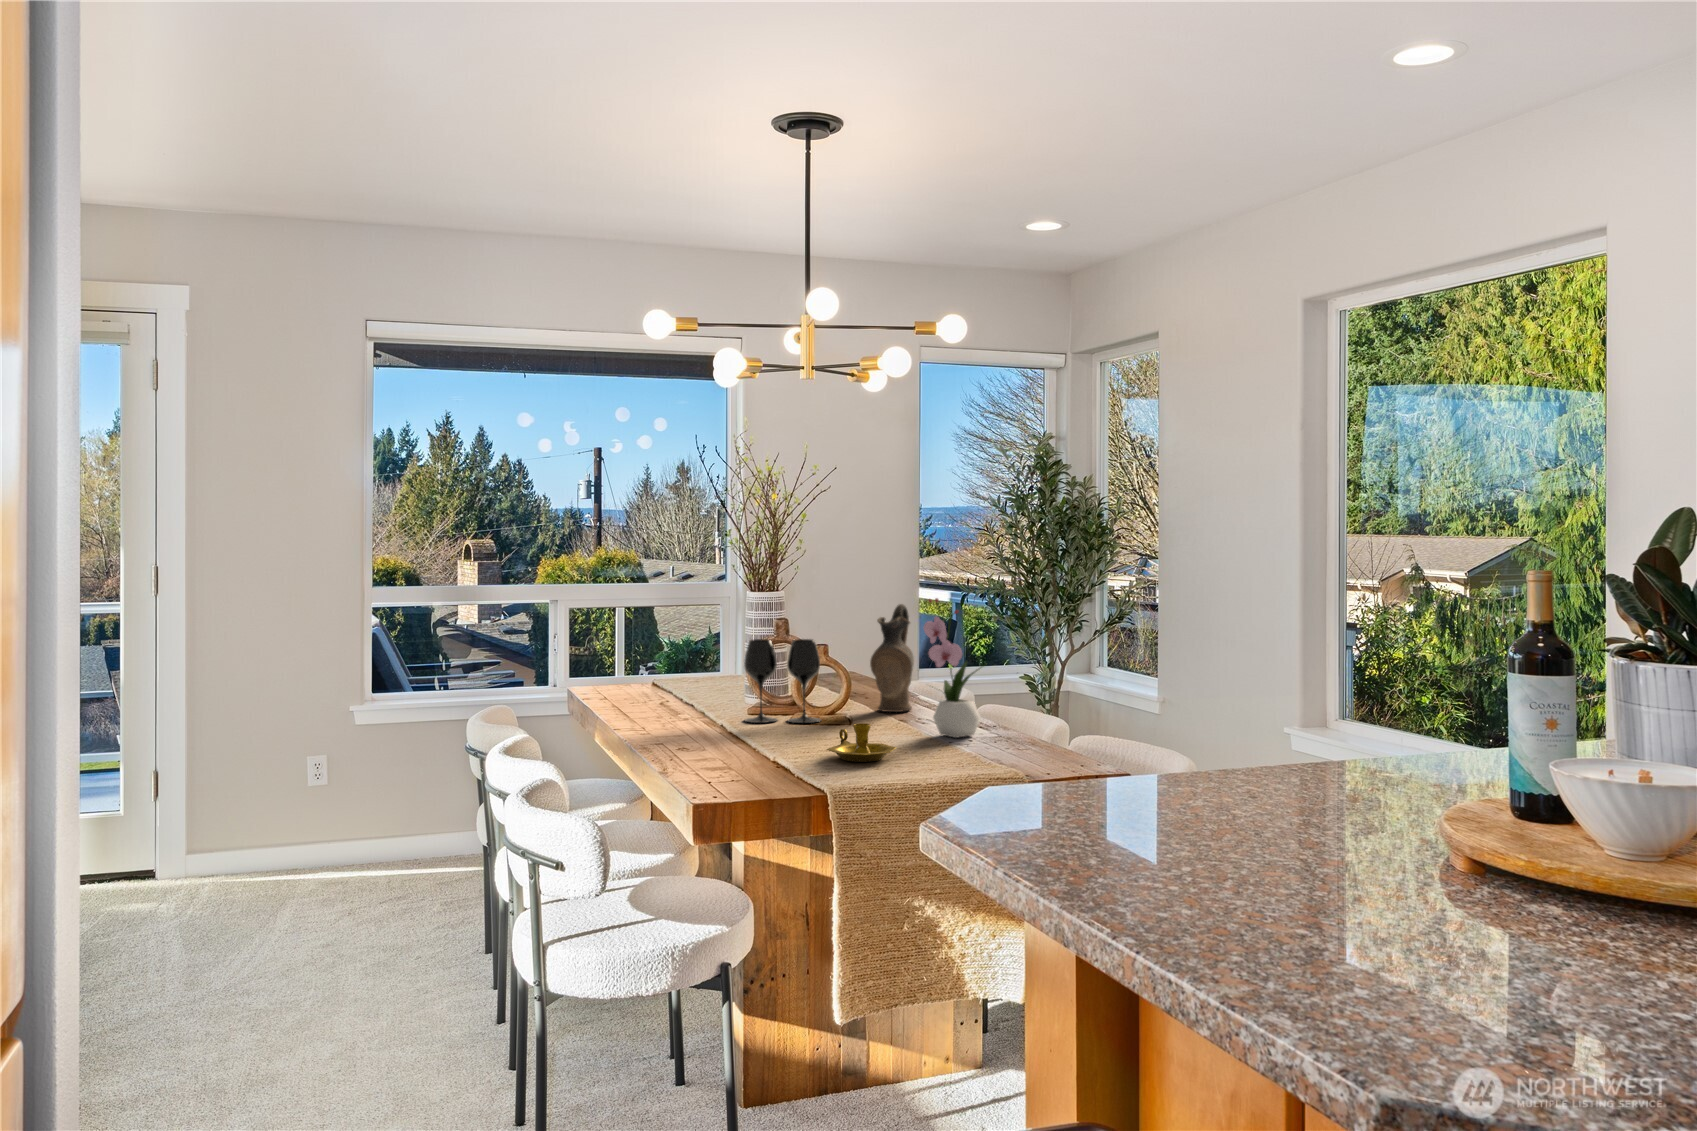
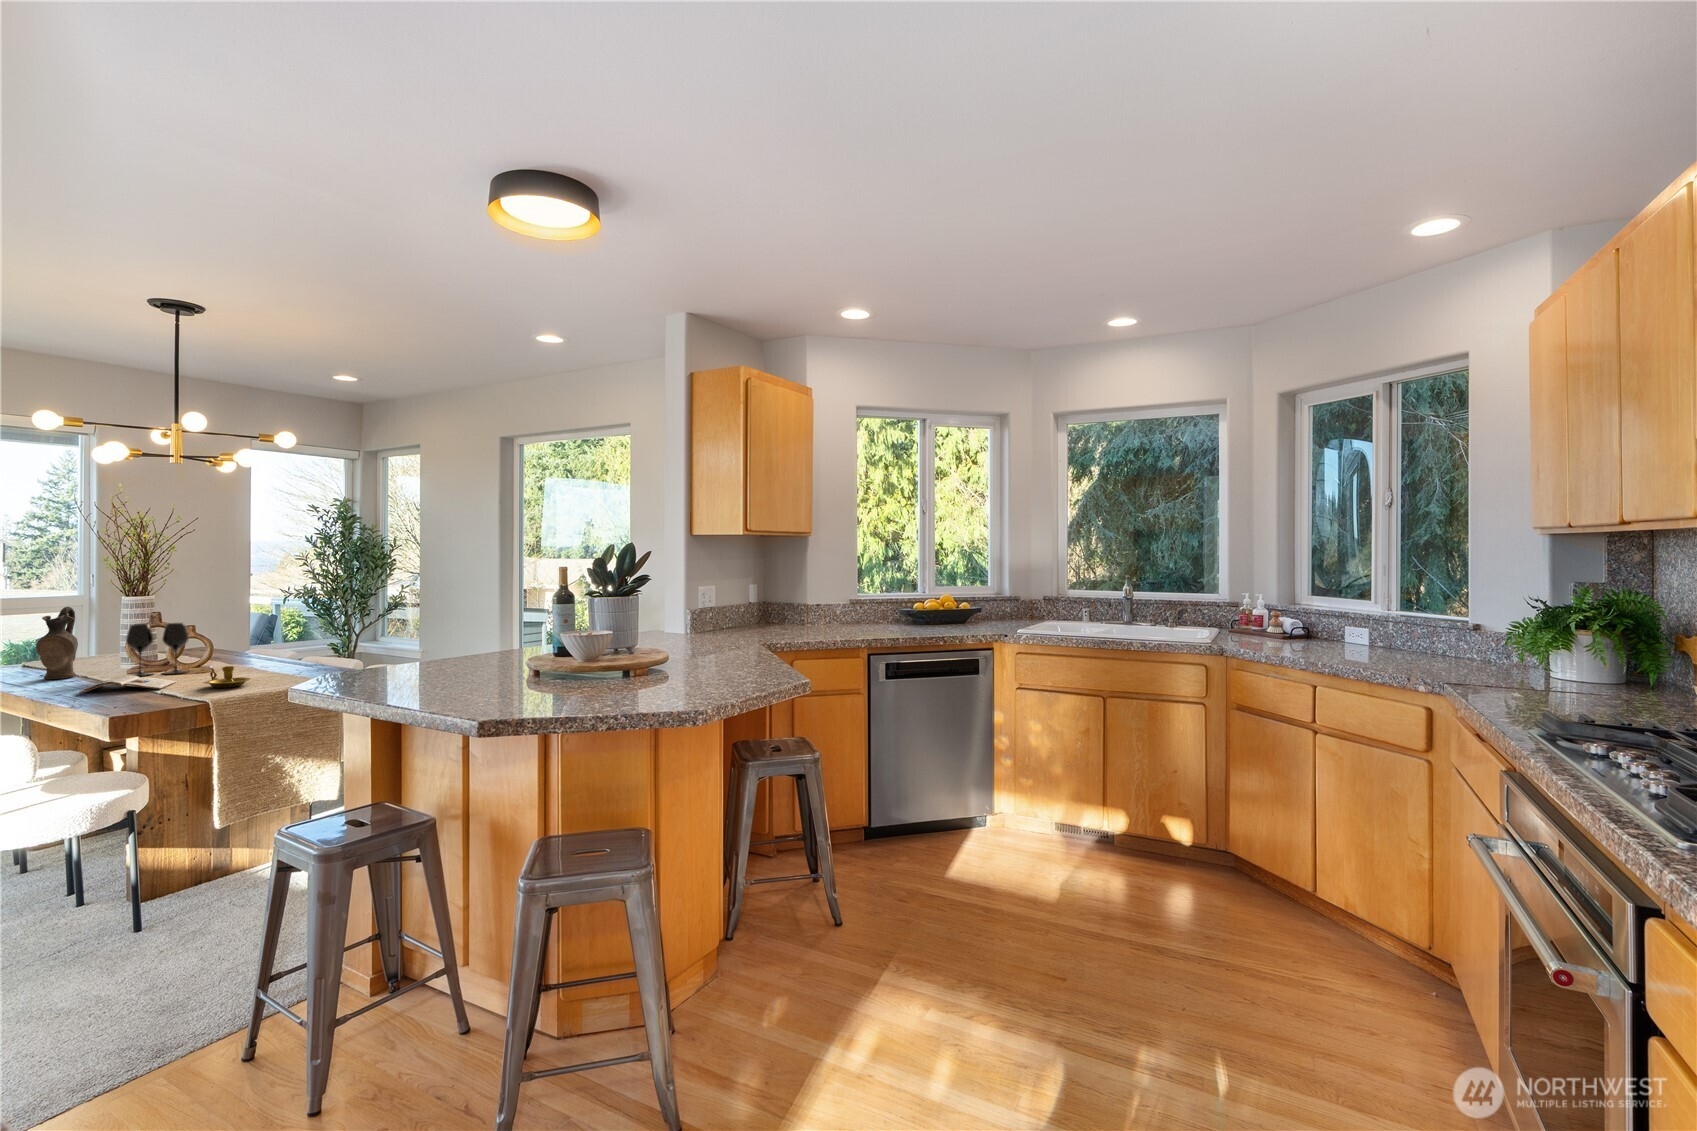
flower arrangement: present [924,598,981,738] -> none [269,595,312,672]
ceramic pitcher: present [870,604,914,712] -> present [36,607,78,679]
magazine: none [678,723,799,753] -> present [79,675,177,693]

